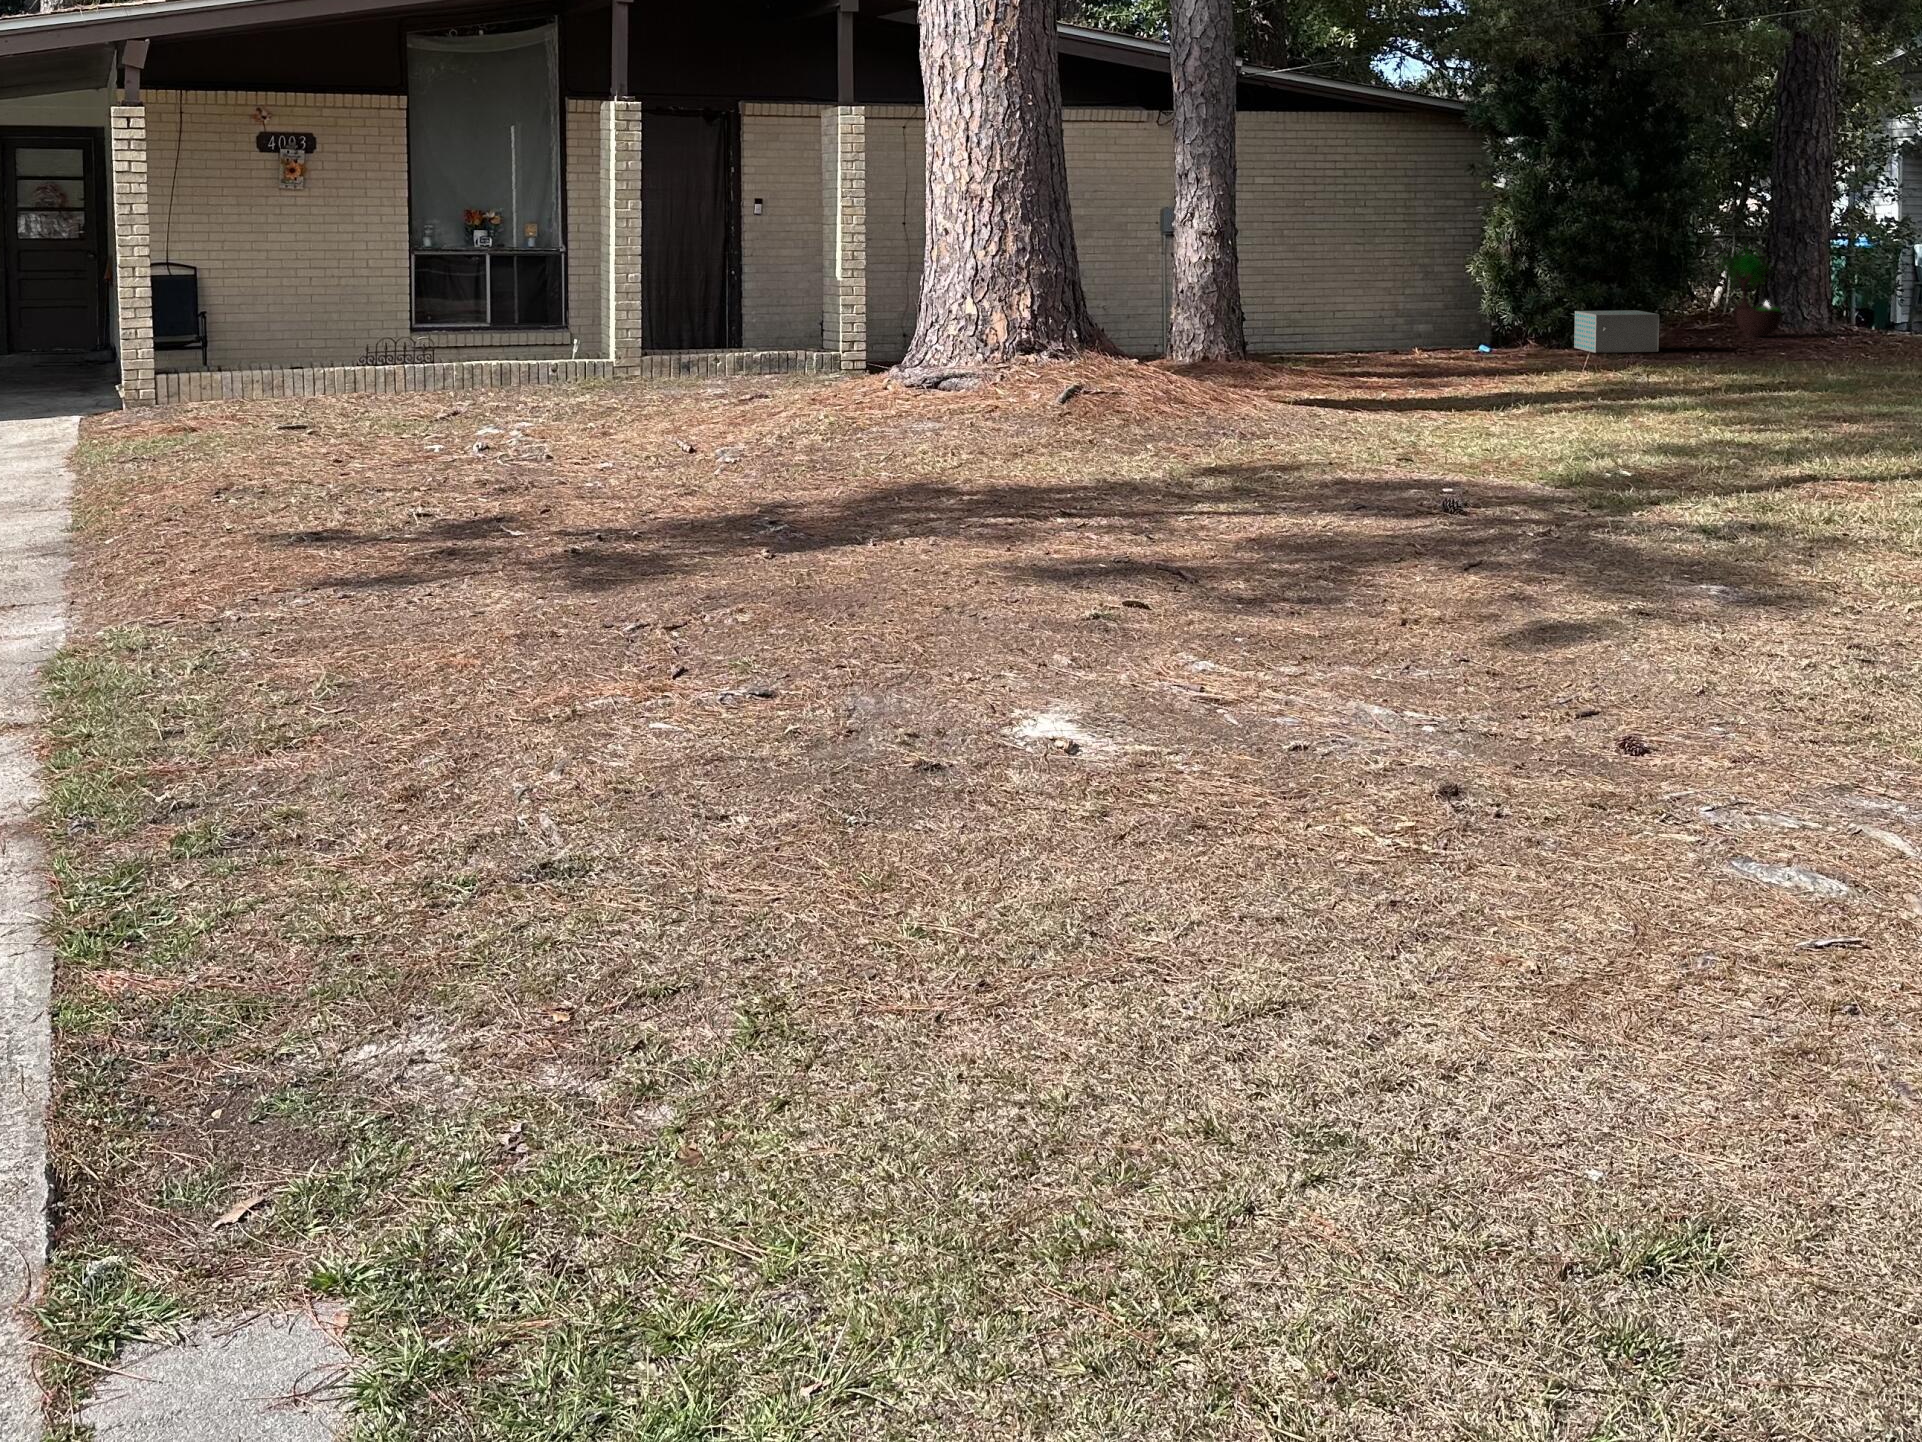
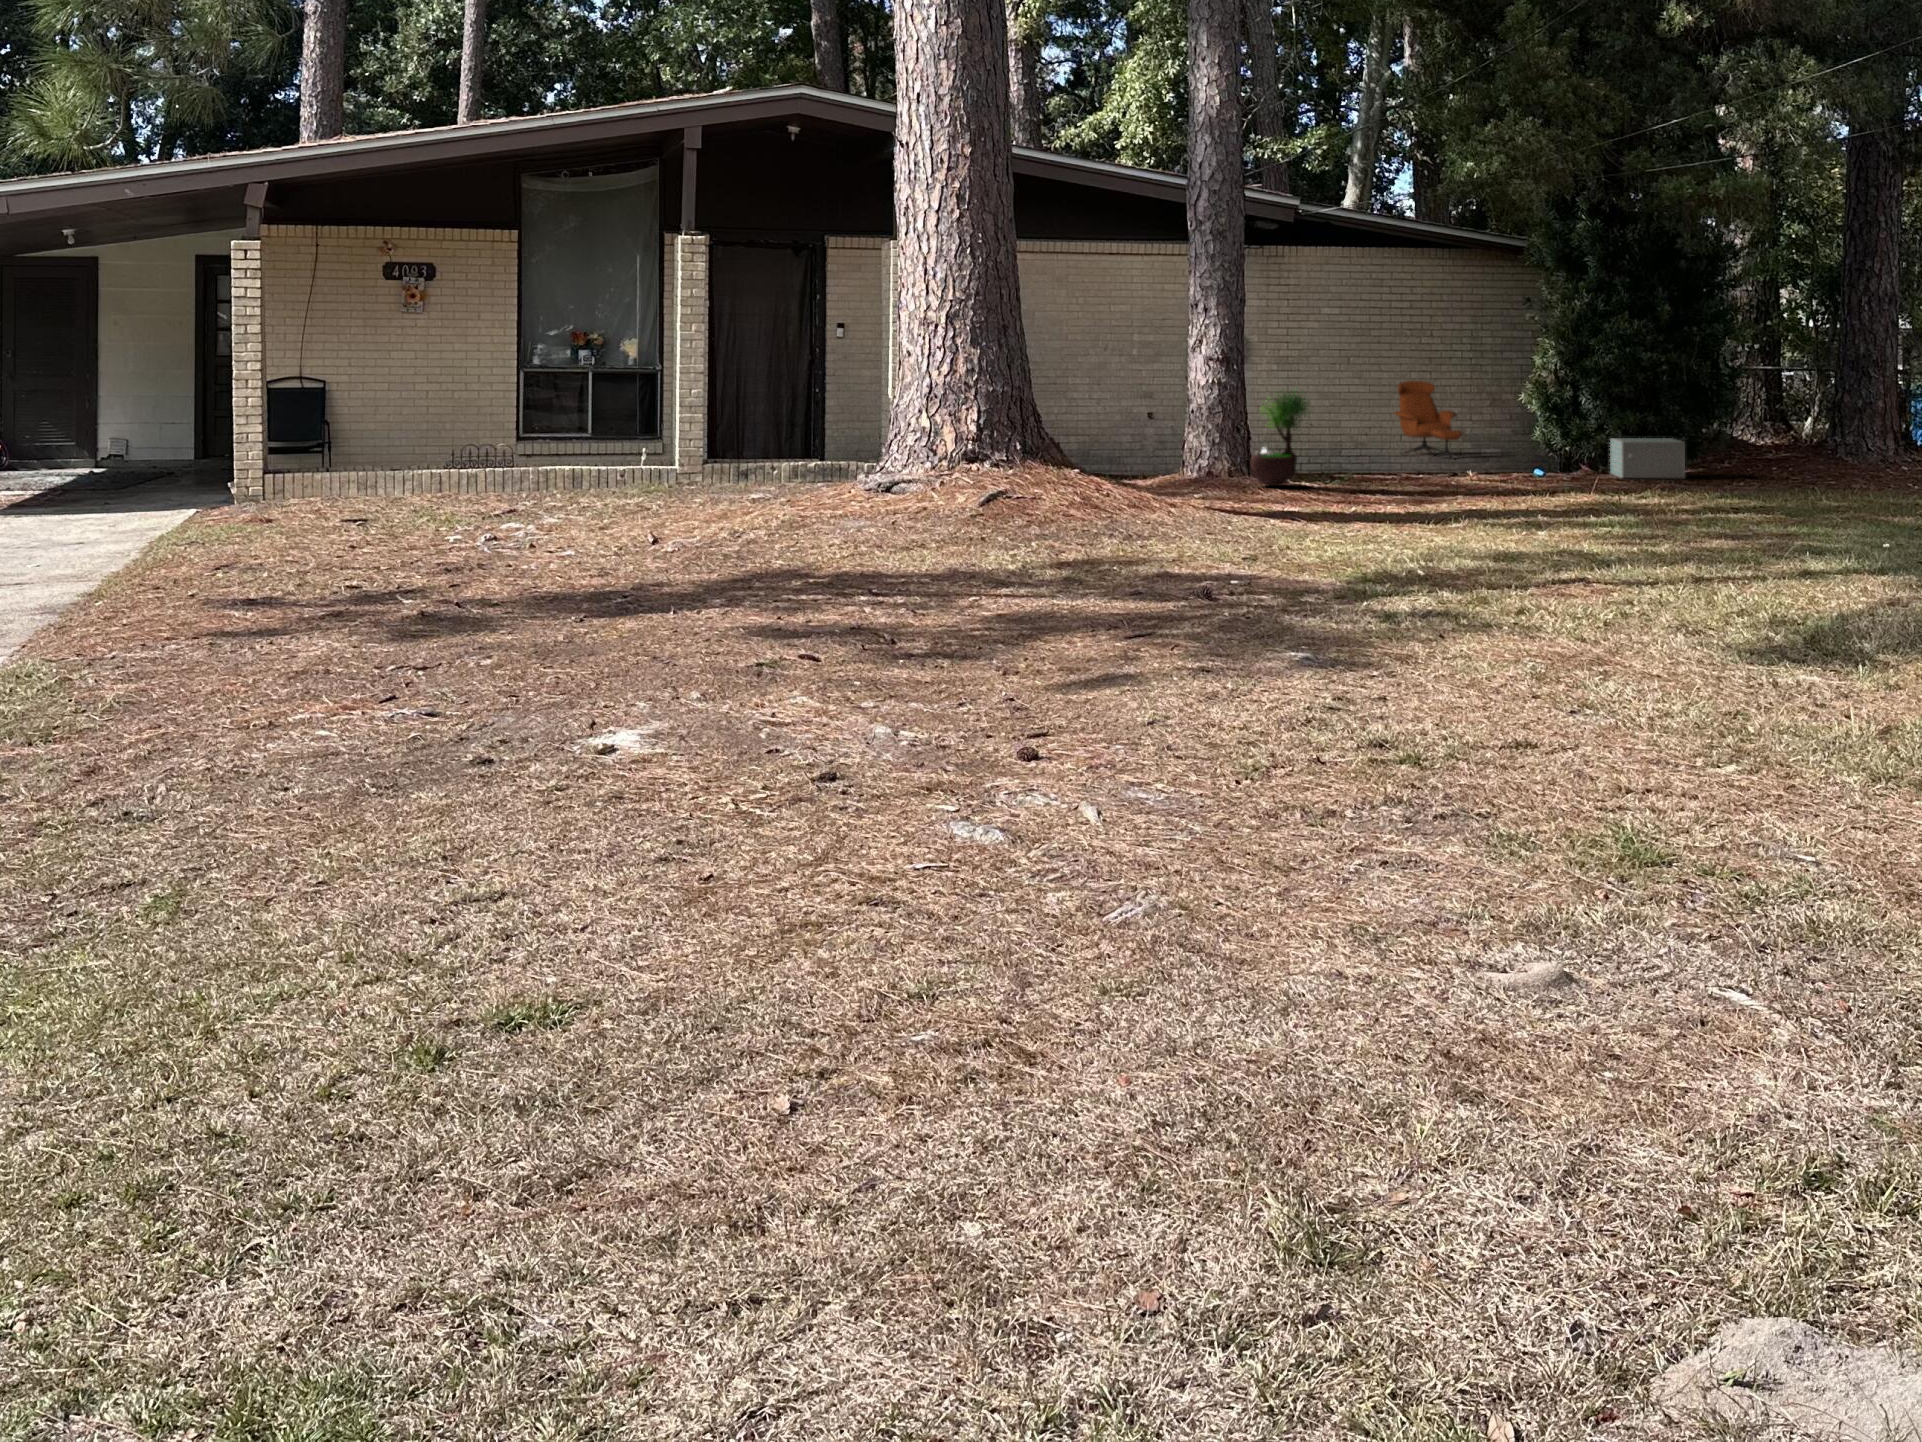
potted tree: present [1721,250,1781,337] -> present [1251,389,1310,486]
lounge chair: none [1313,253,1392,335] -> present [1394,381,1462,457]

